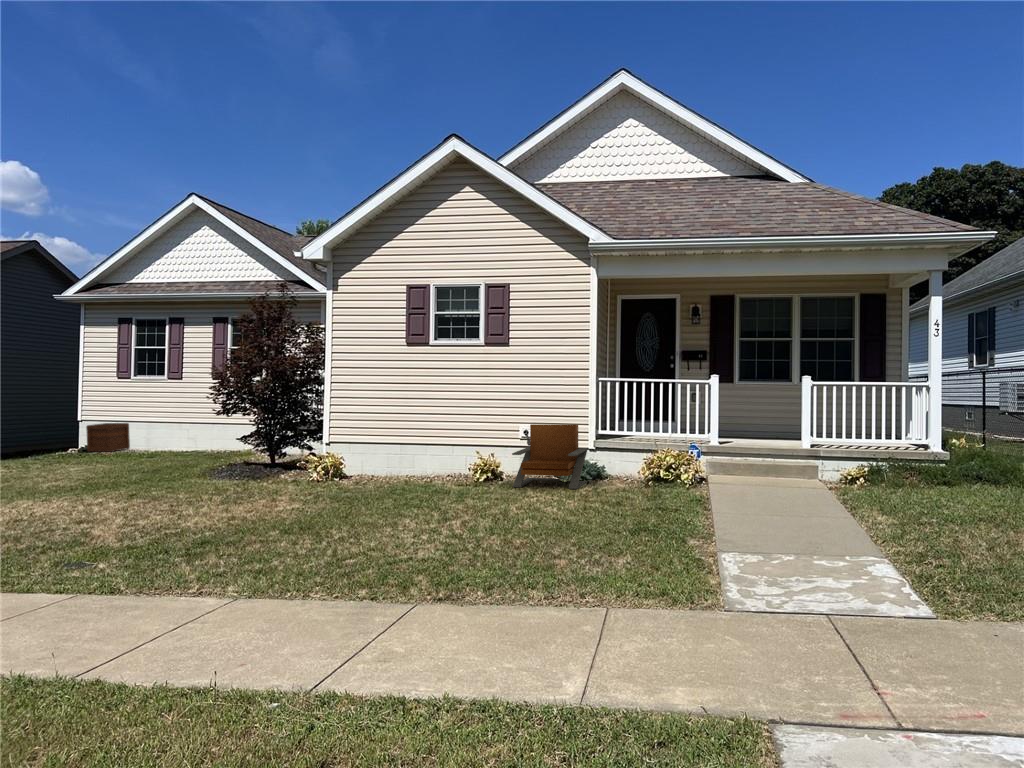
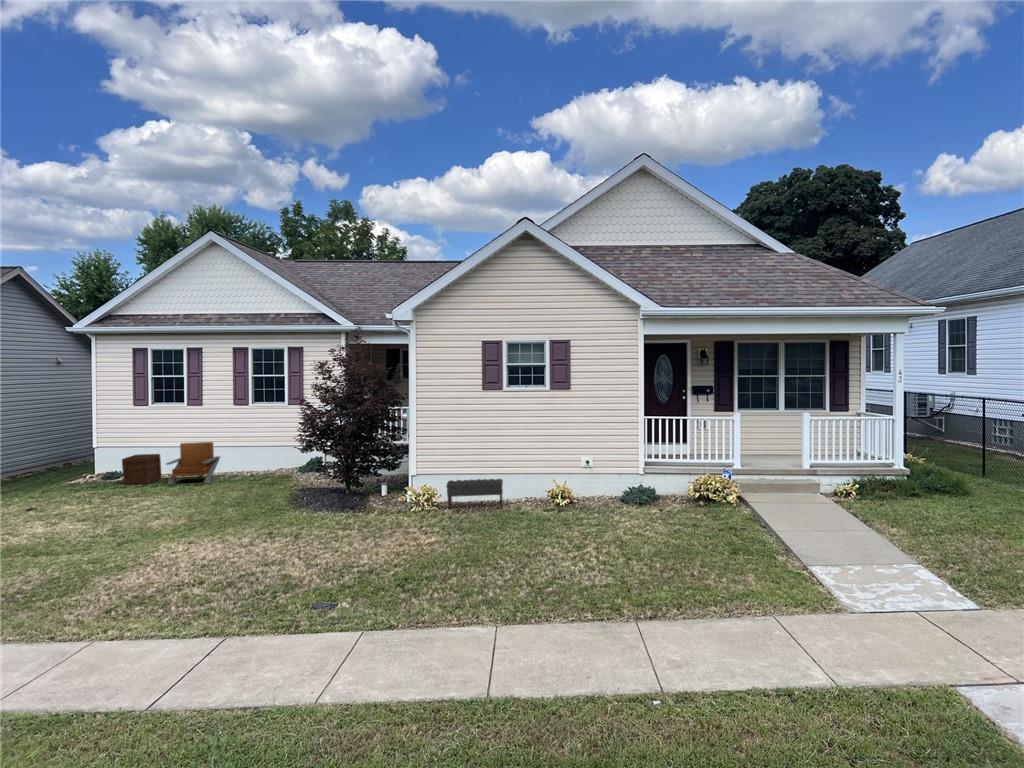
lounge chair: present [512,424,588,489] -> present [166,442,221,485]
bench: none [356,448,427,480] -> present [446,479,503,508]

